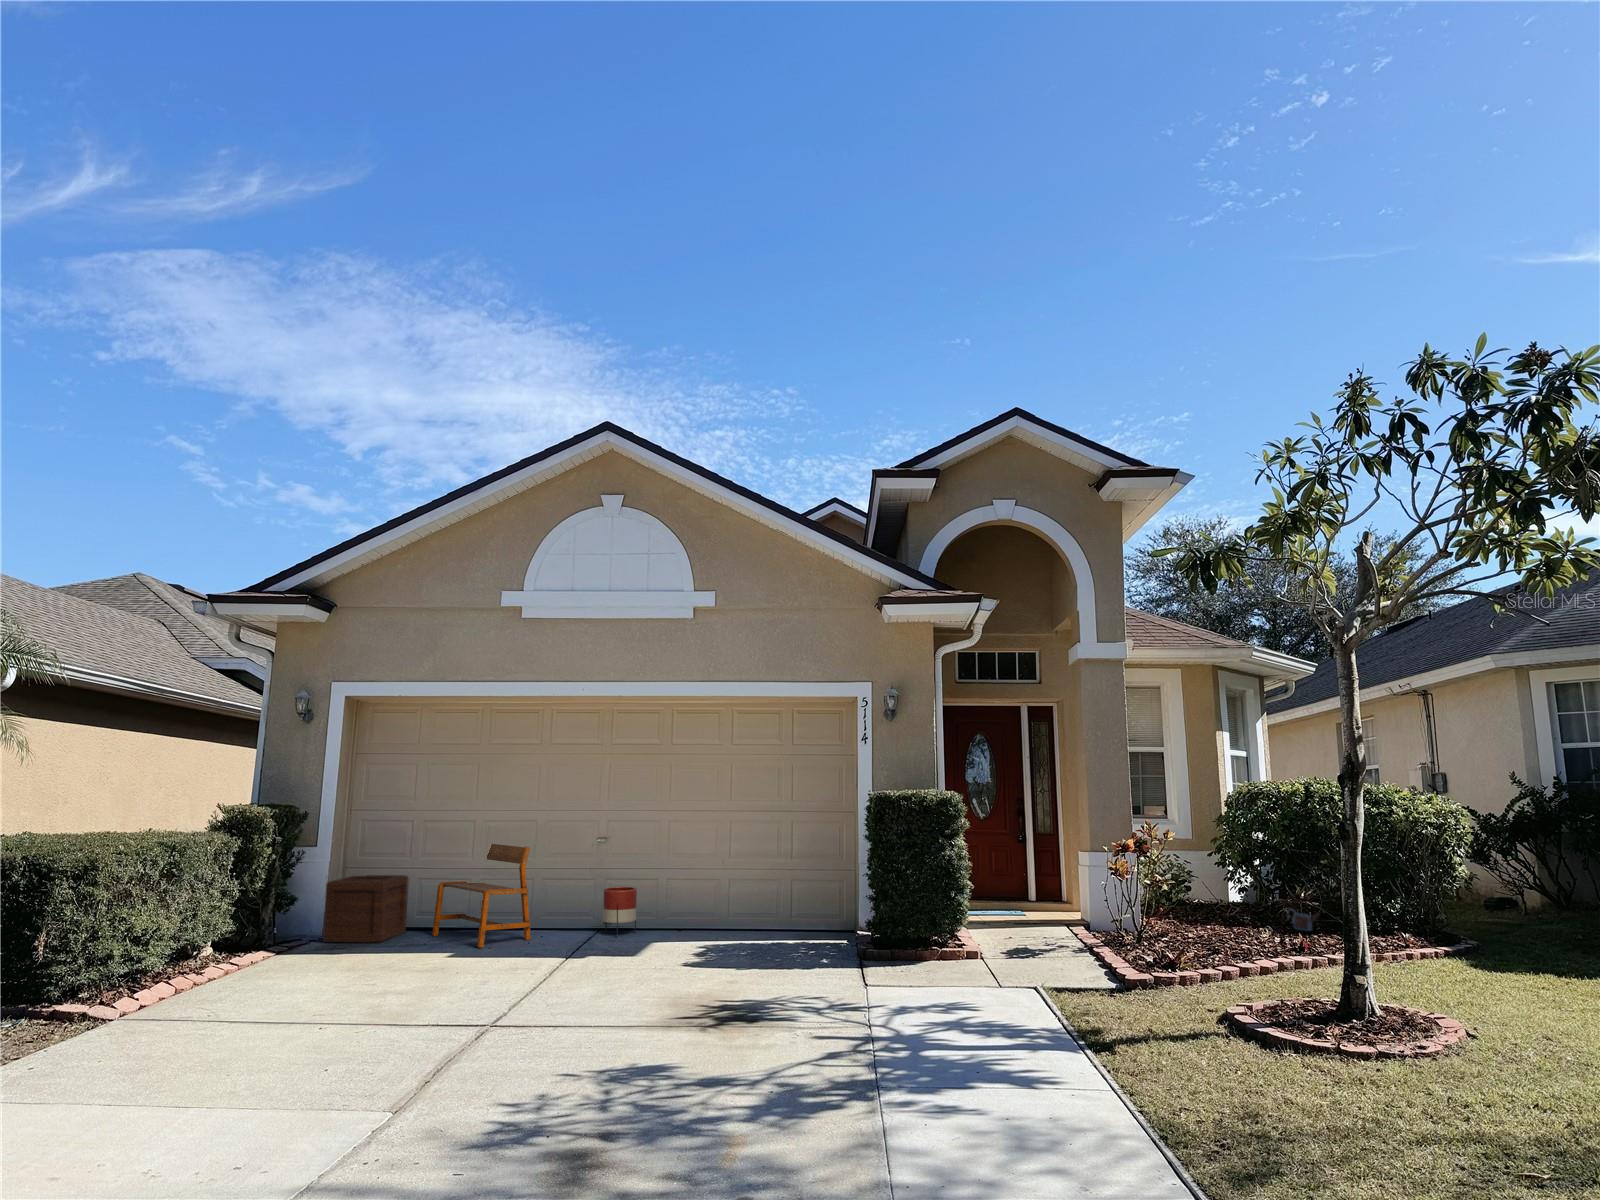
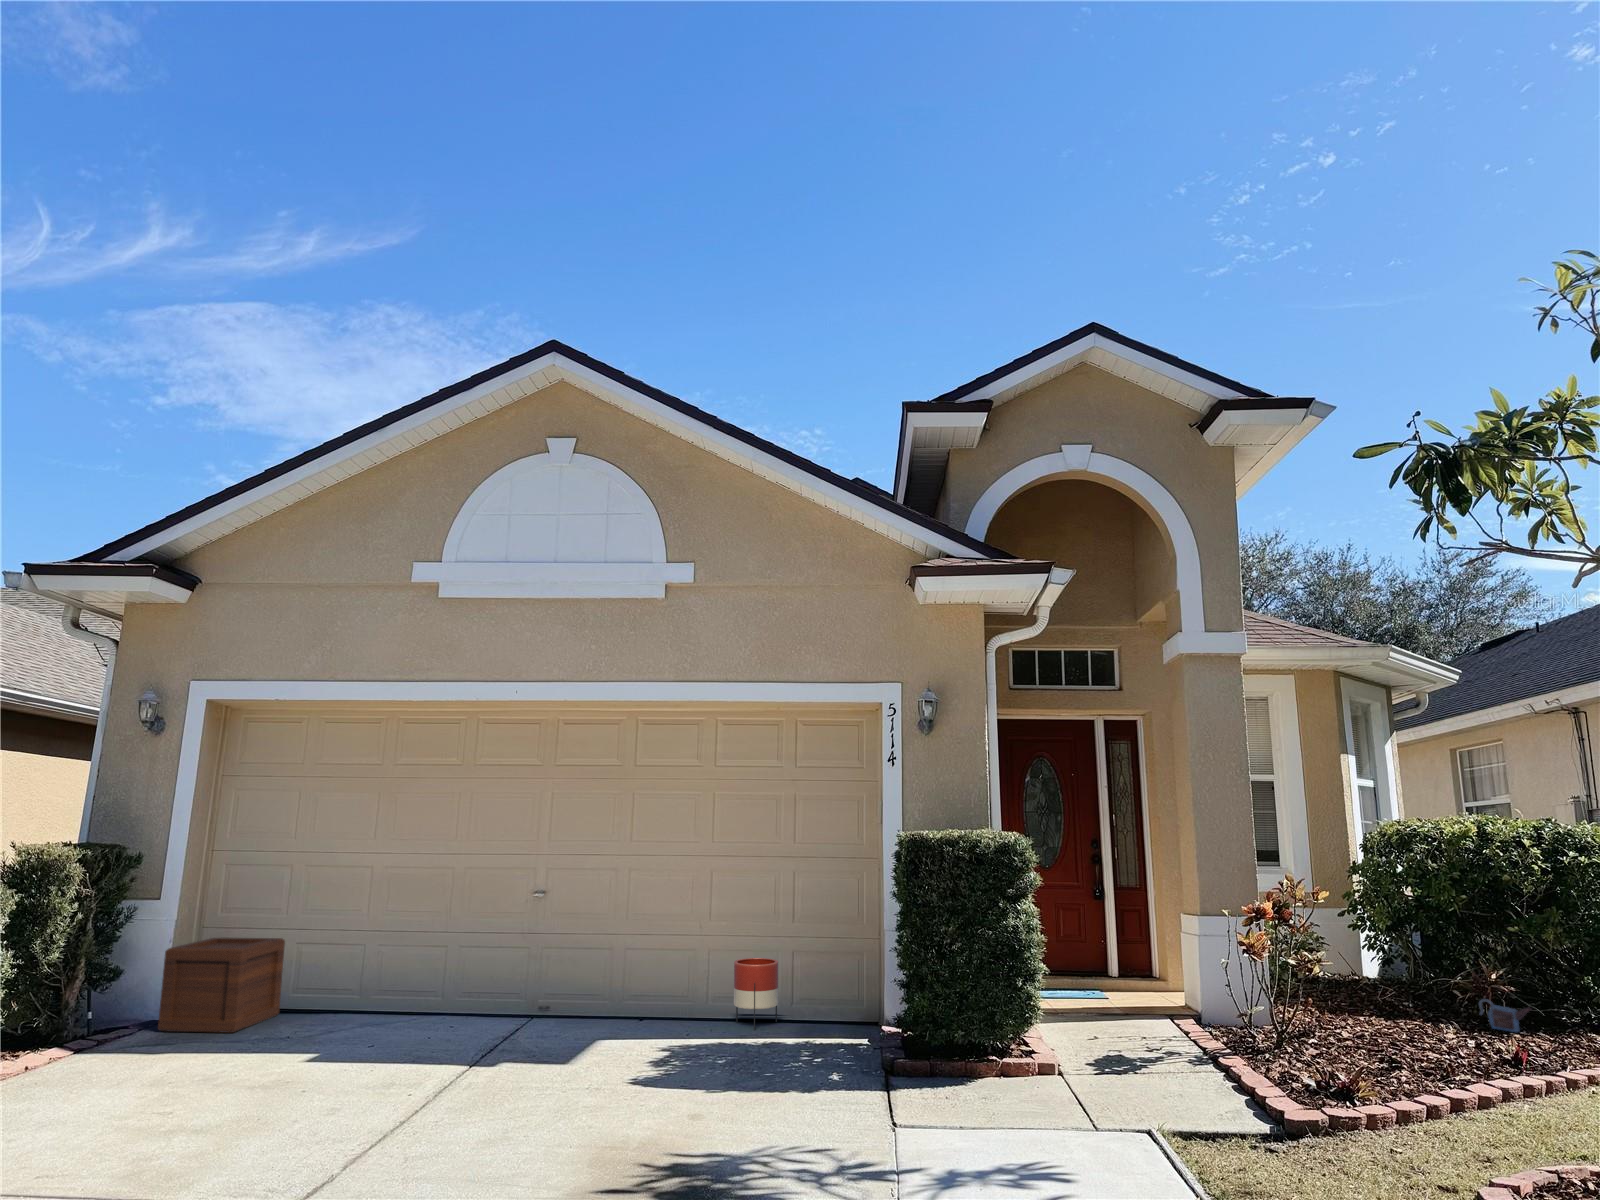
bench: present [432,844,531,948] -> none [310,894,440,1044]
planter: present [603,887,637,937] -> present [734,958,778,1030]

